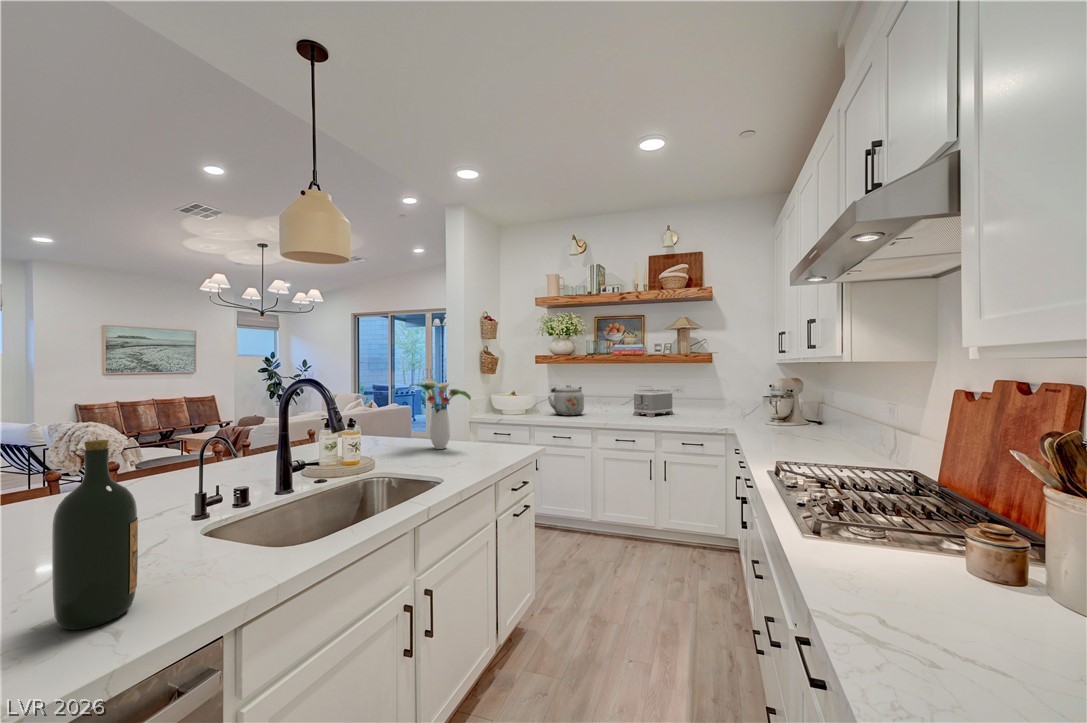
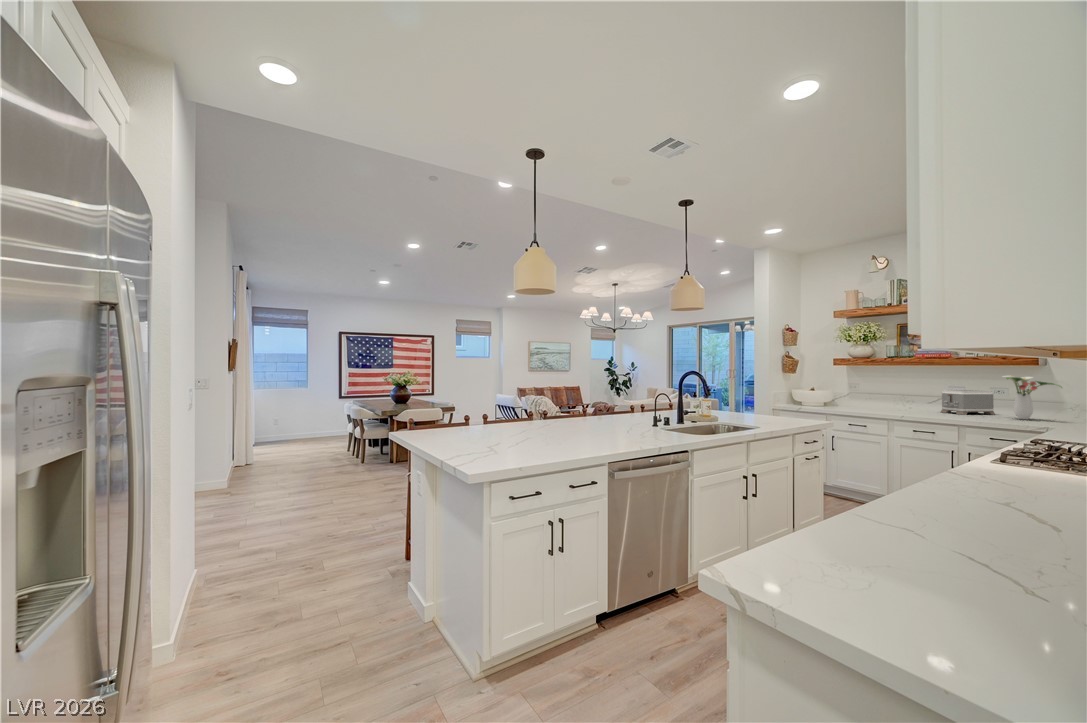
flower arrangement: present [409,381,471,449] -> present [1005,376,1055,419]
kettle: present [548,385,584,416] -> none [845,383,883,409]
wine bottle: present [52,440,138,630] -> none [649,387,668,442]

